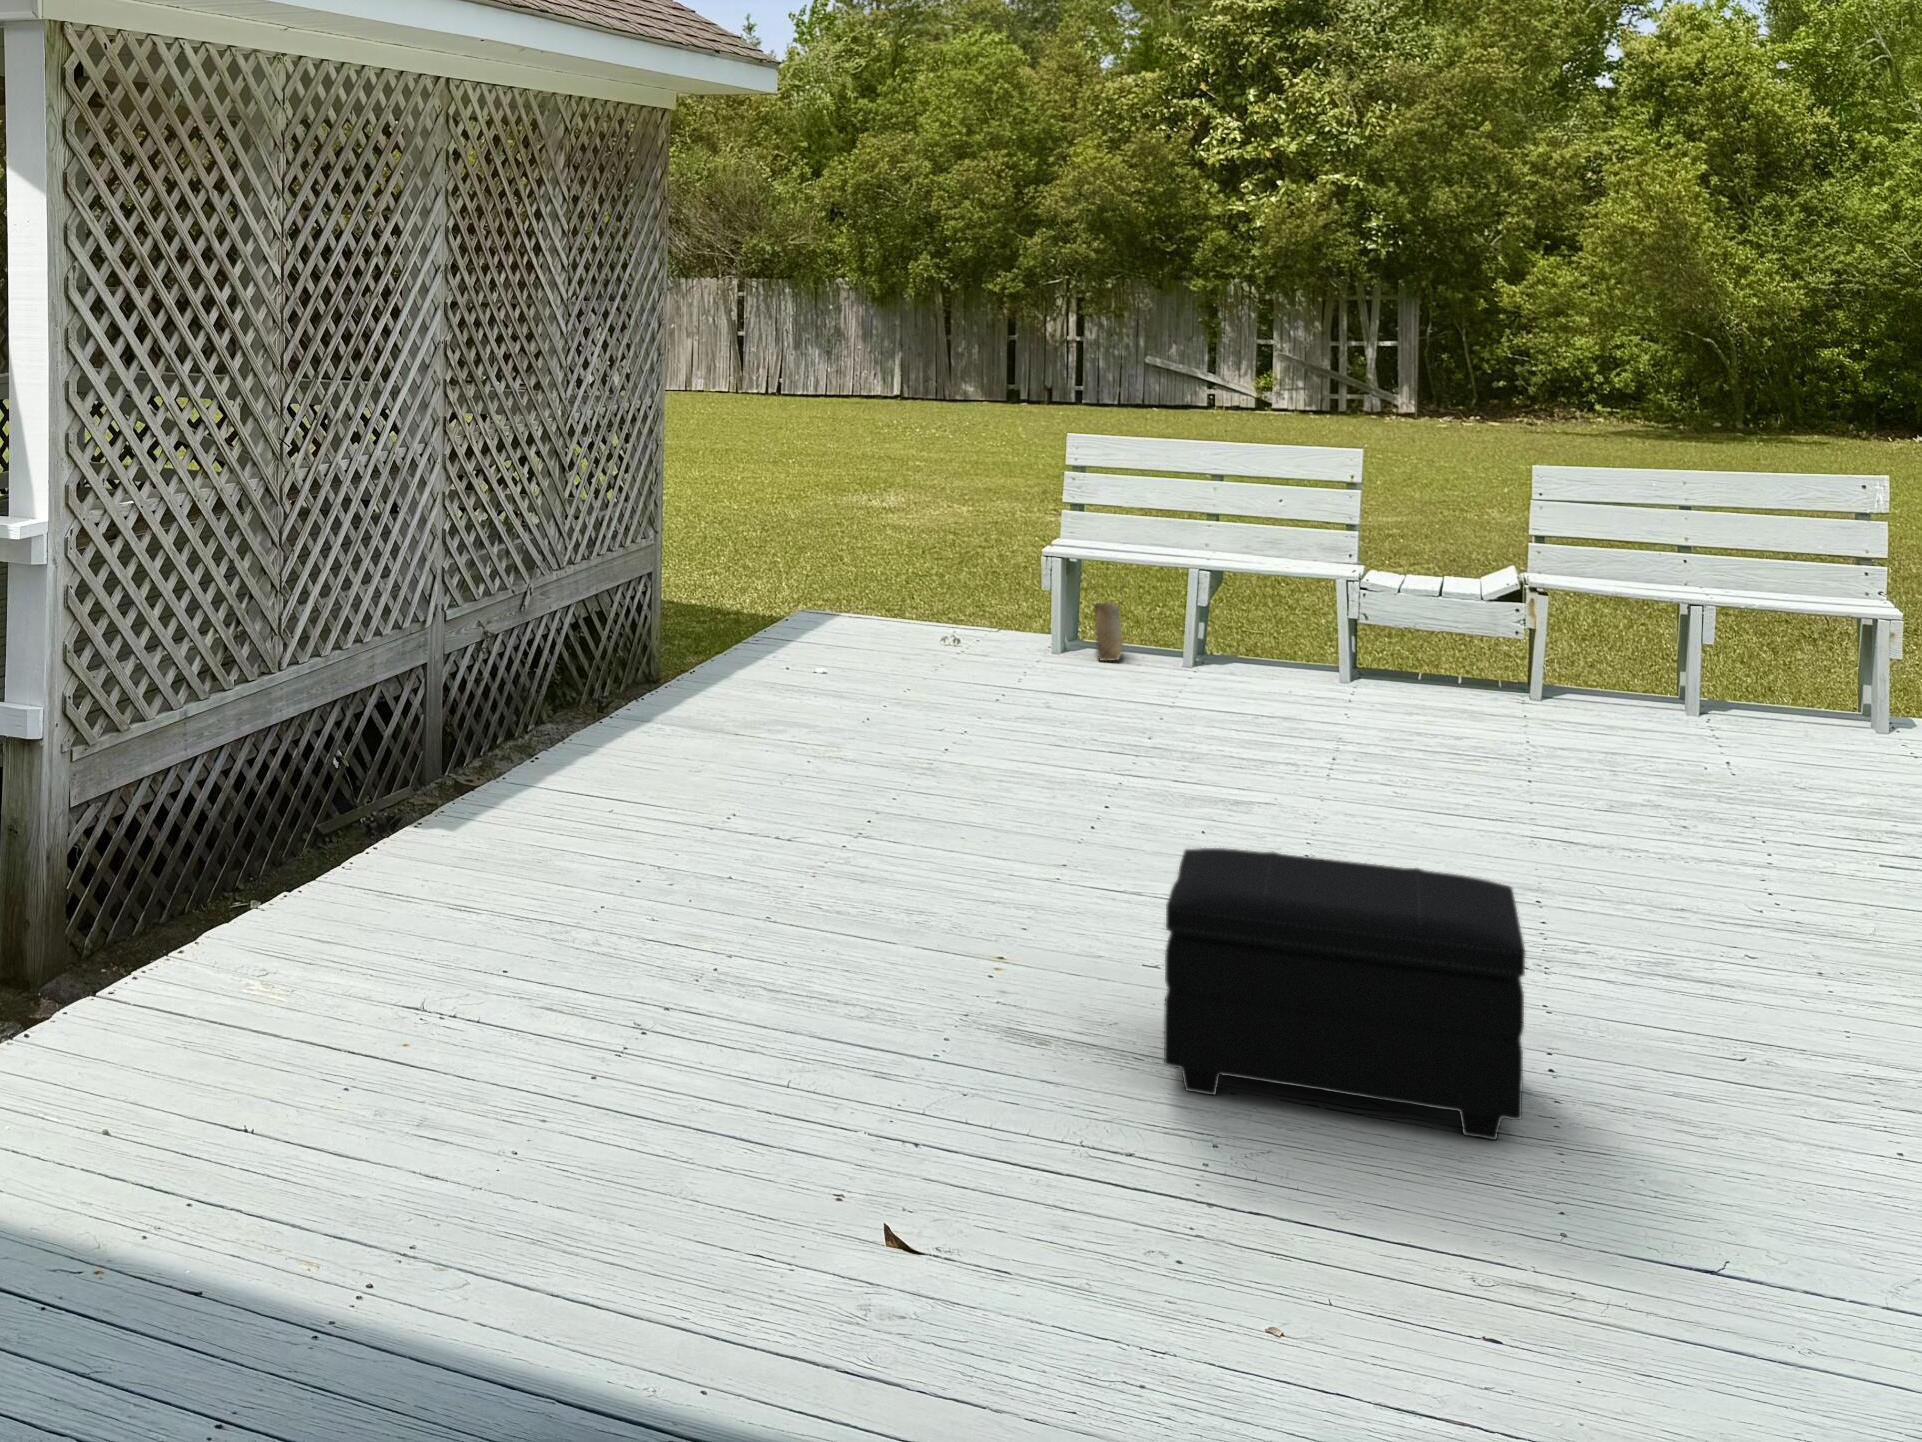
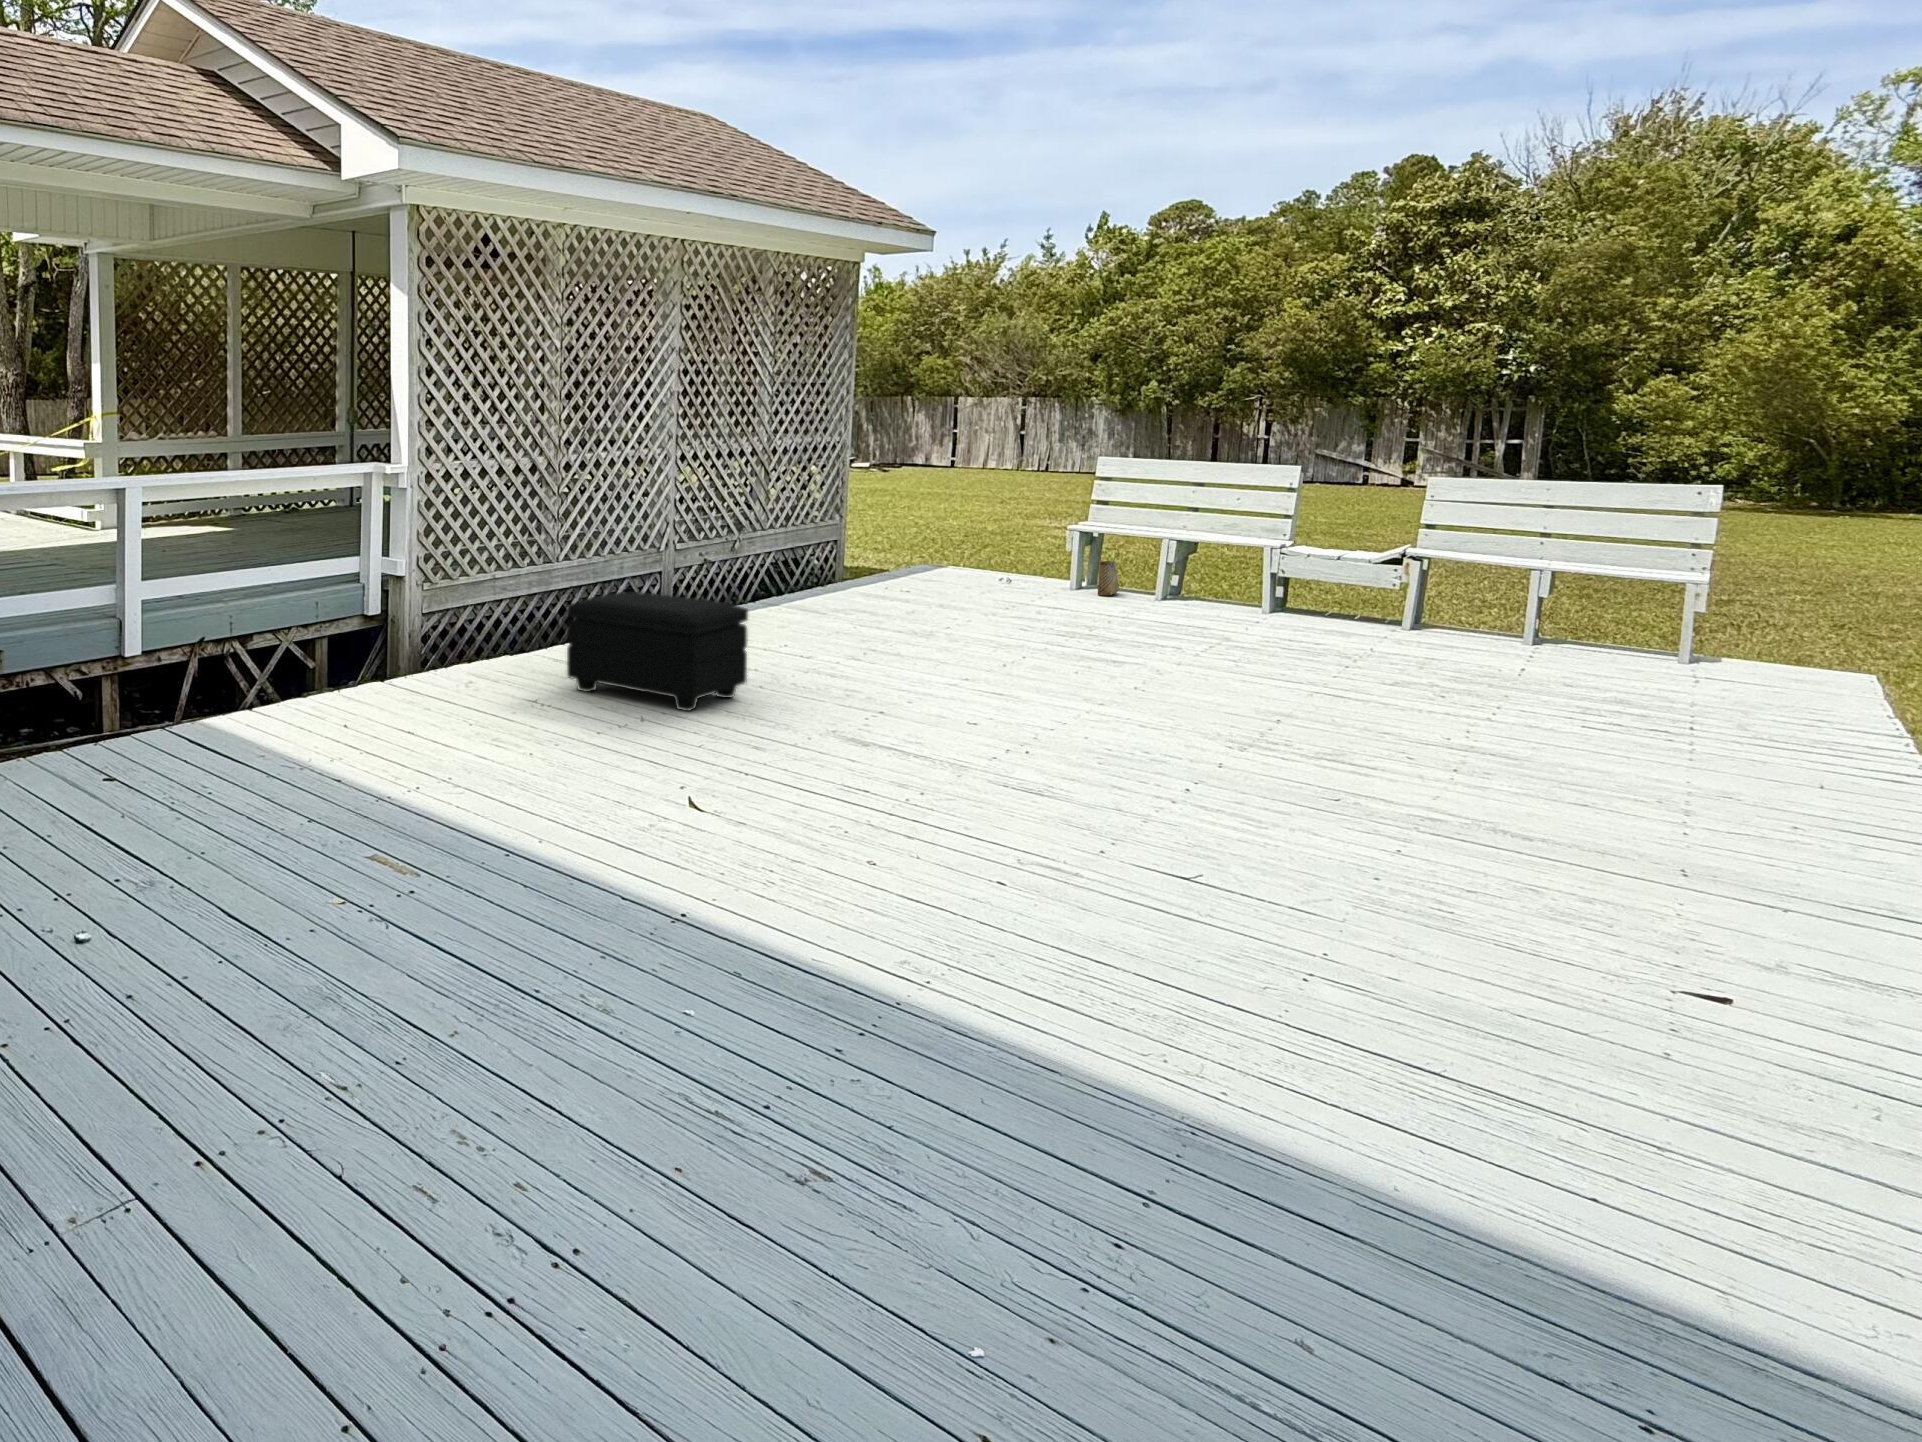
footstool: present [1164,848,1525,1140] -> present [567,592,748,711]

